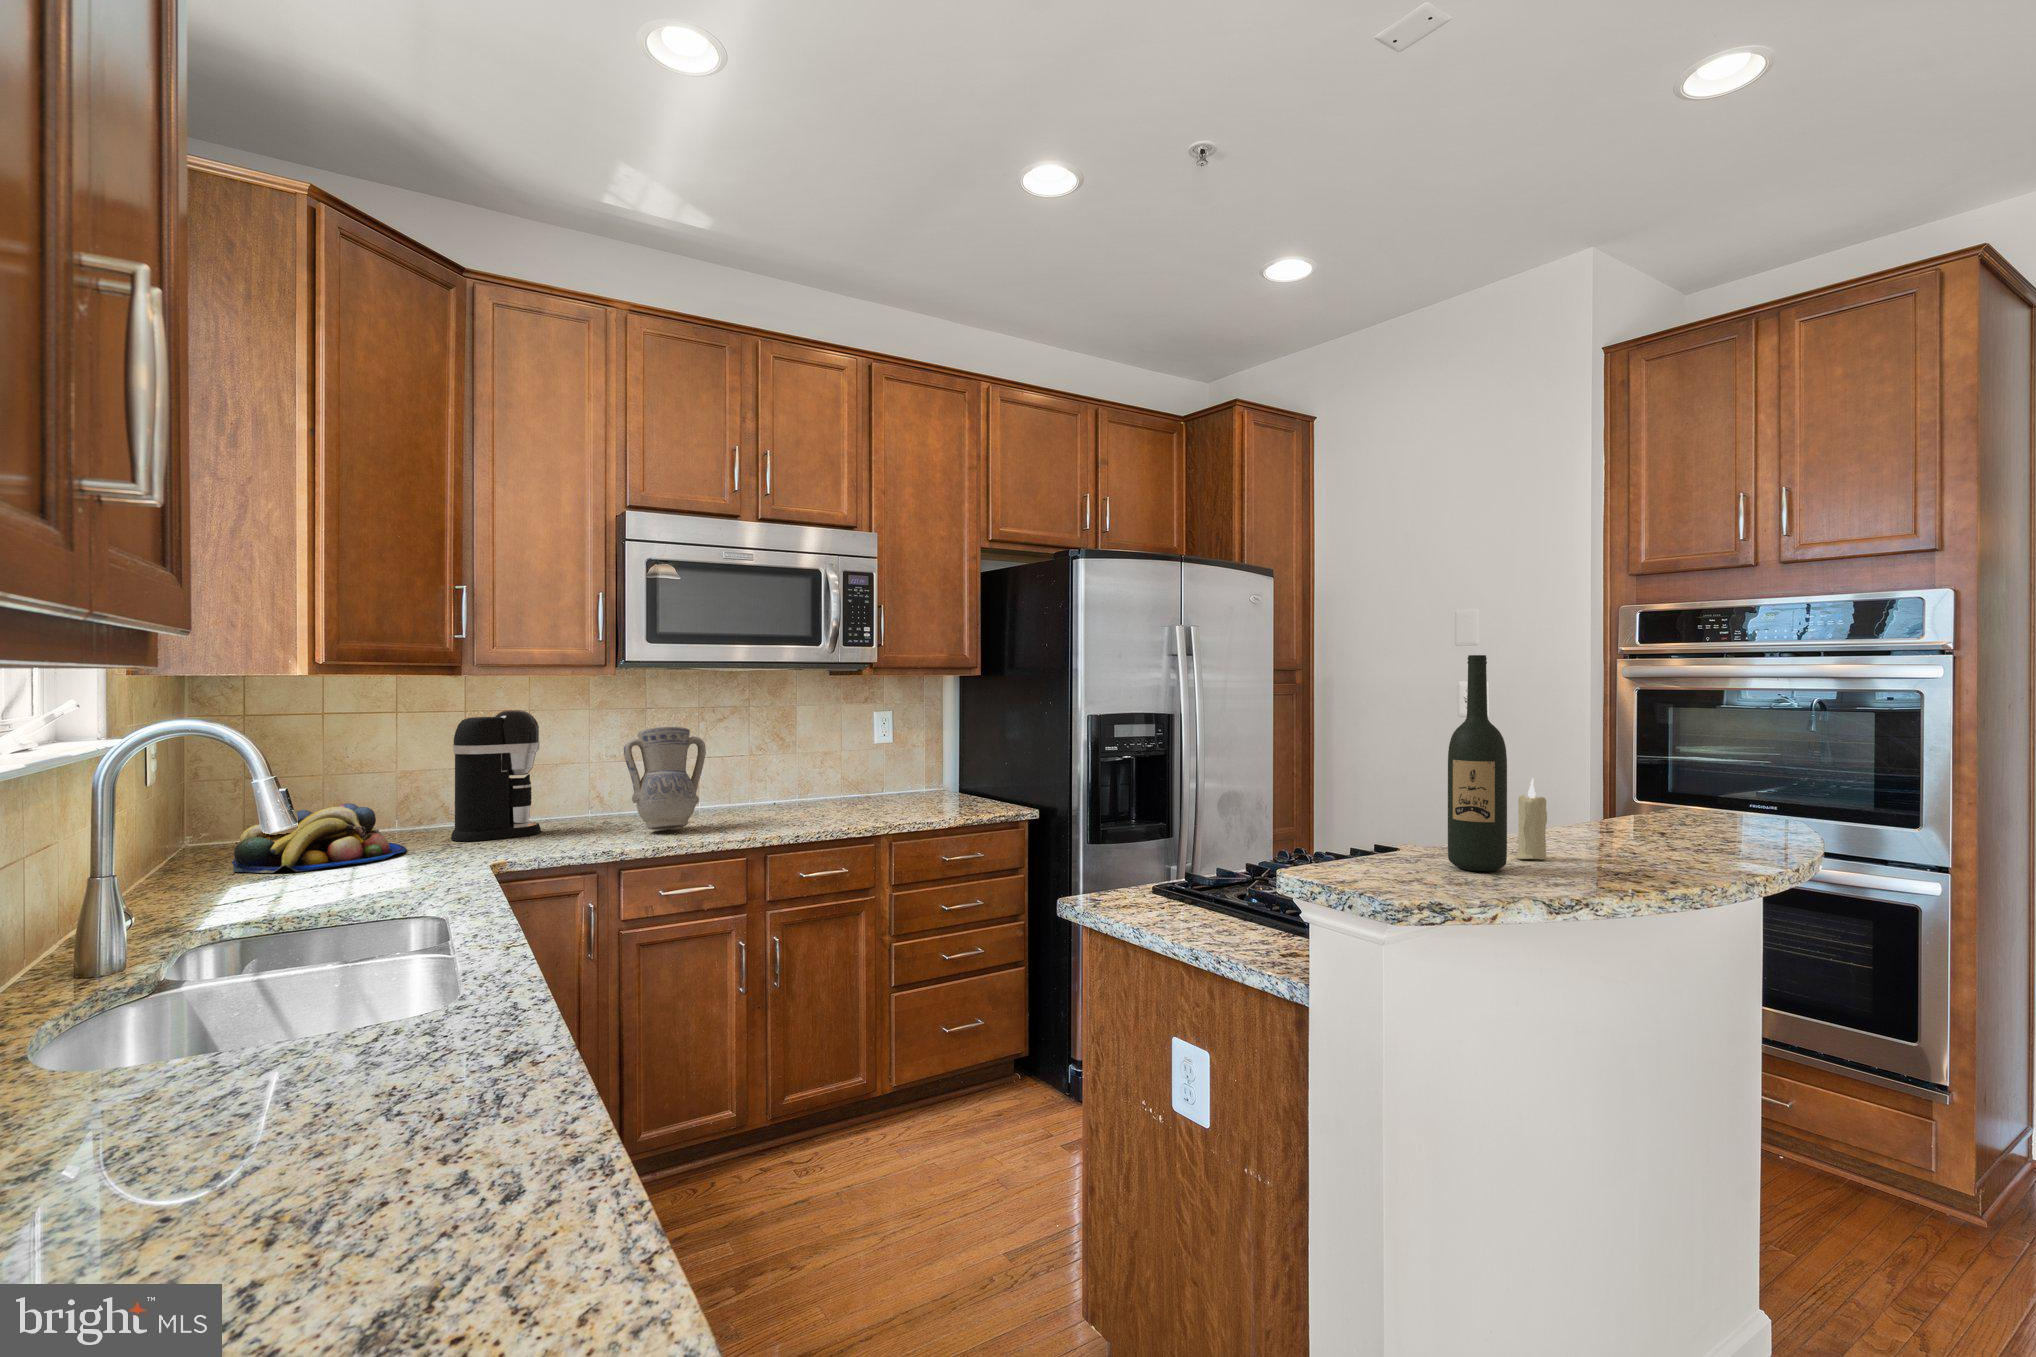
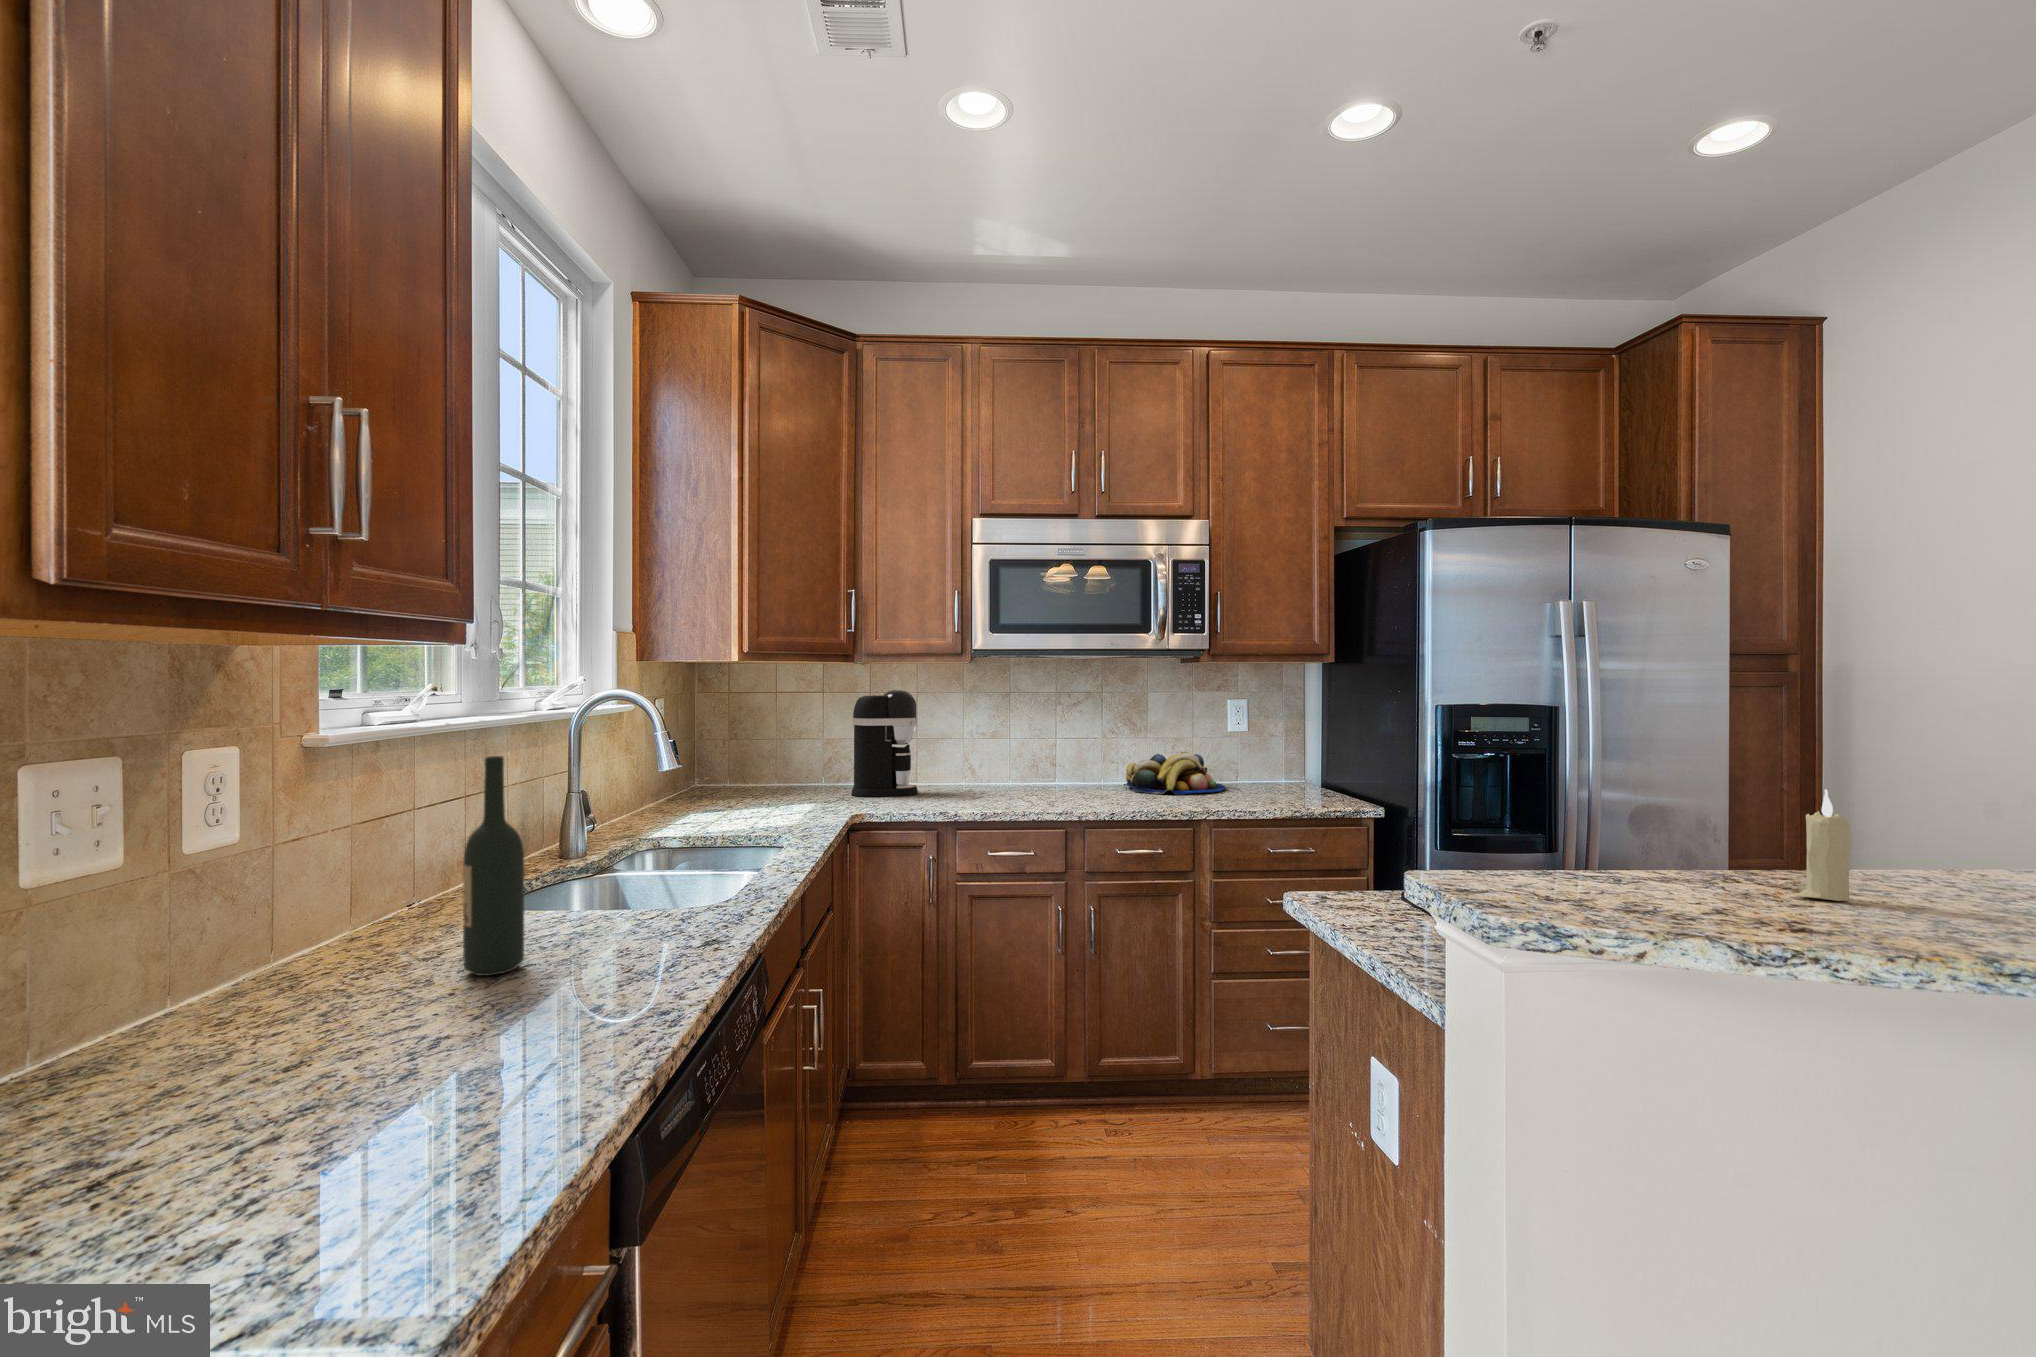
wine bottle: present [1448,655,1507,871] -> present [463,756,524,976]
vase: present [624,727,706,830] -> none [976,707,1046,799]
fruit bowl: present [232,803,407,873] -> present [1126,752,1226,795]

